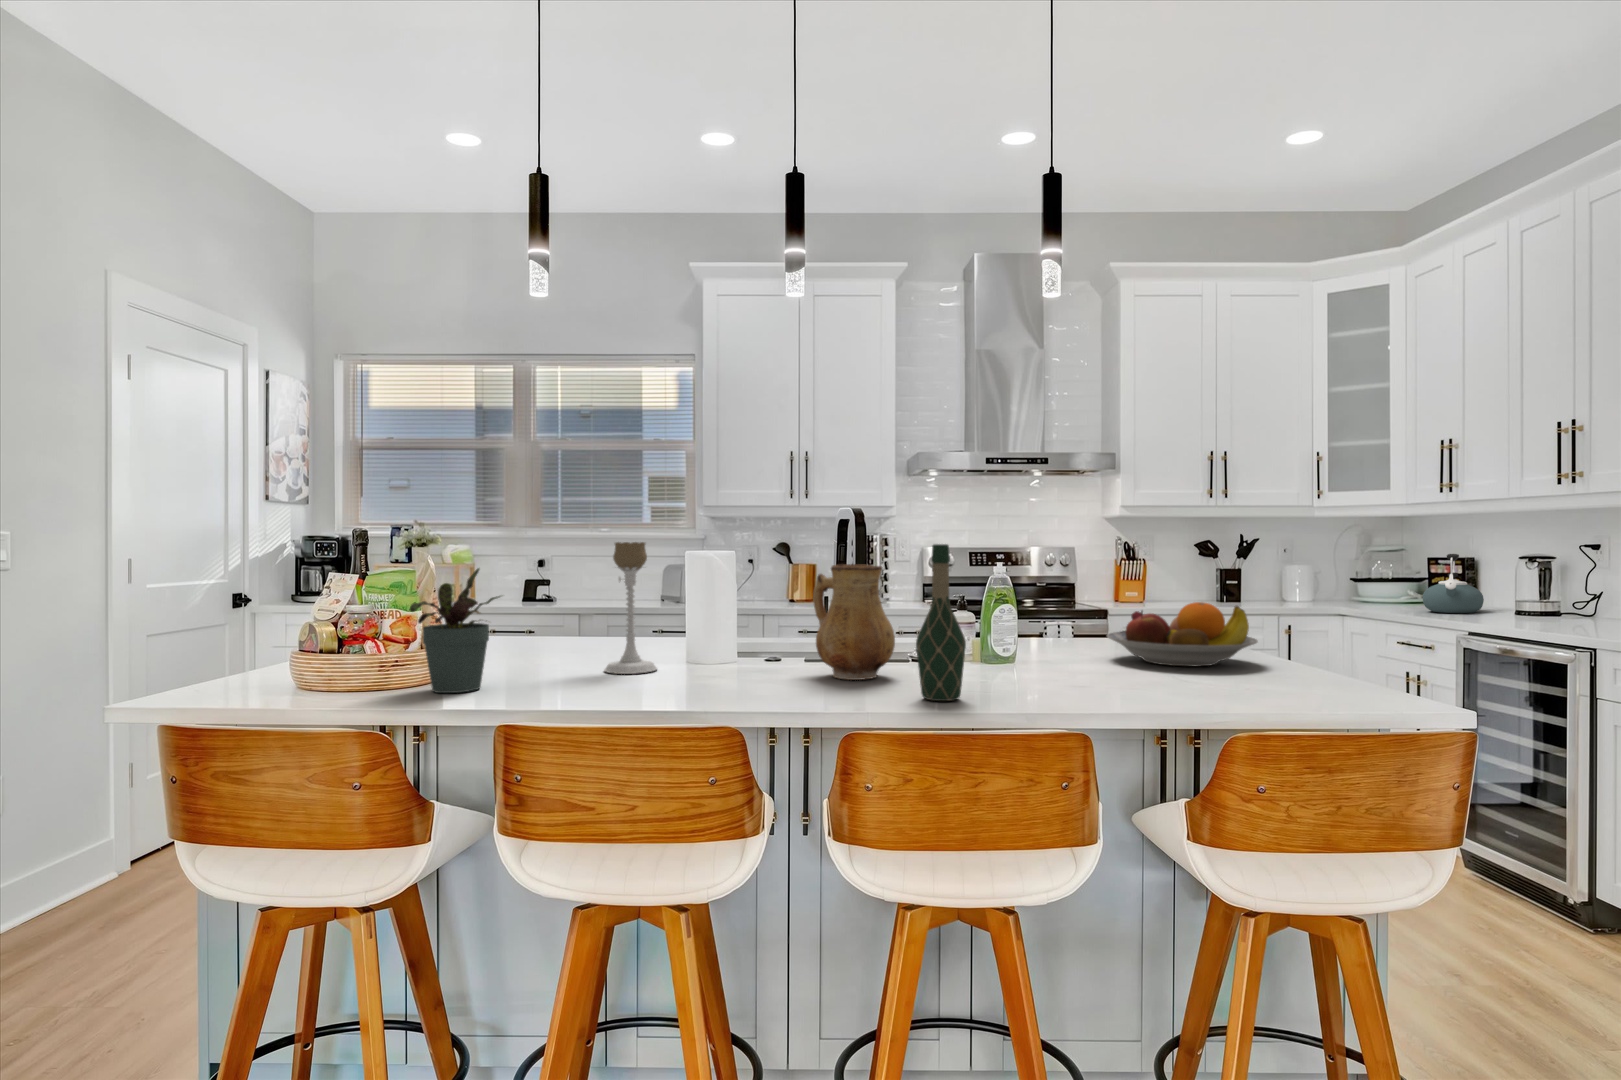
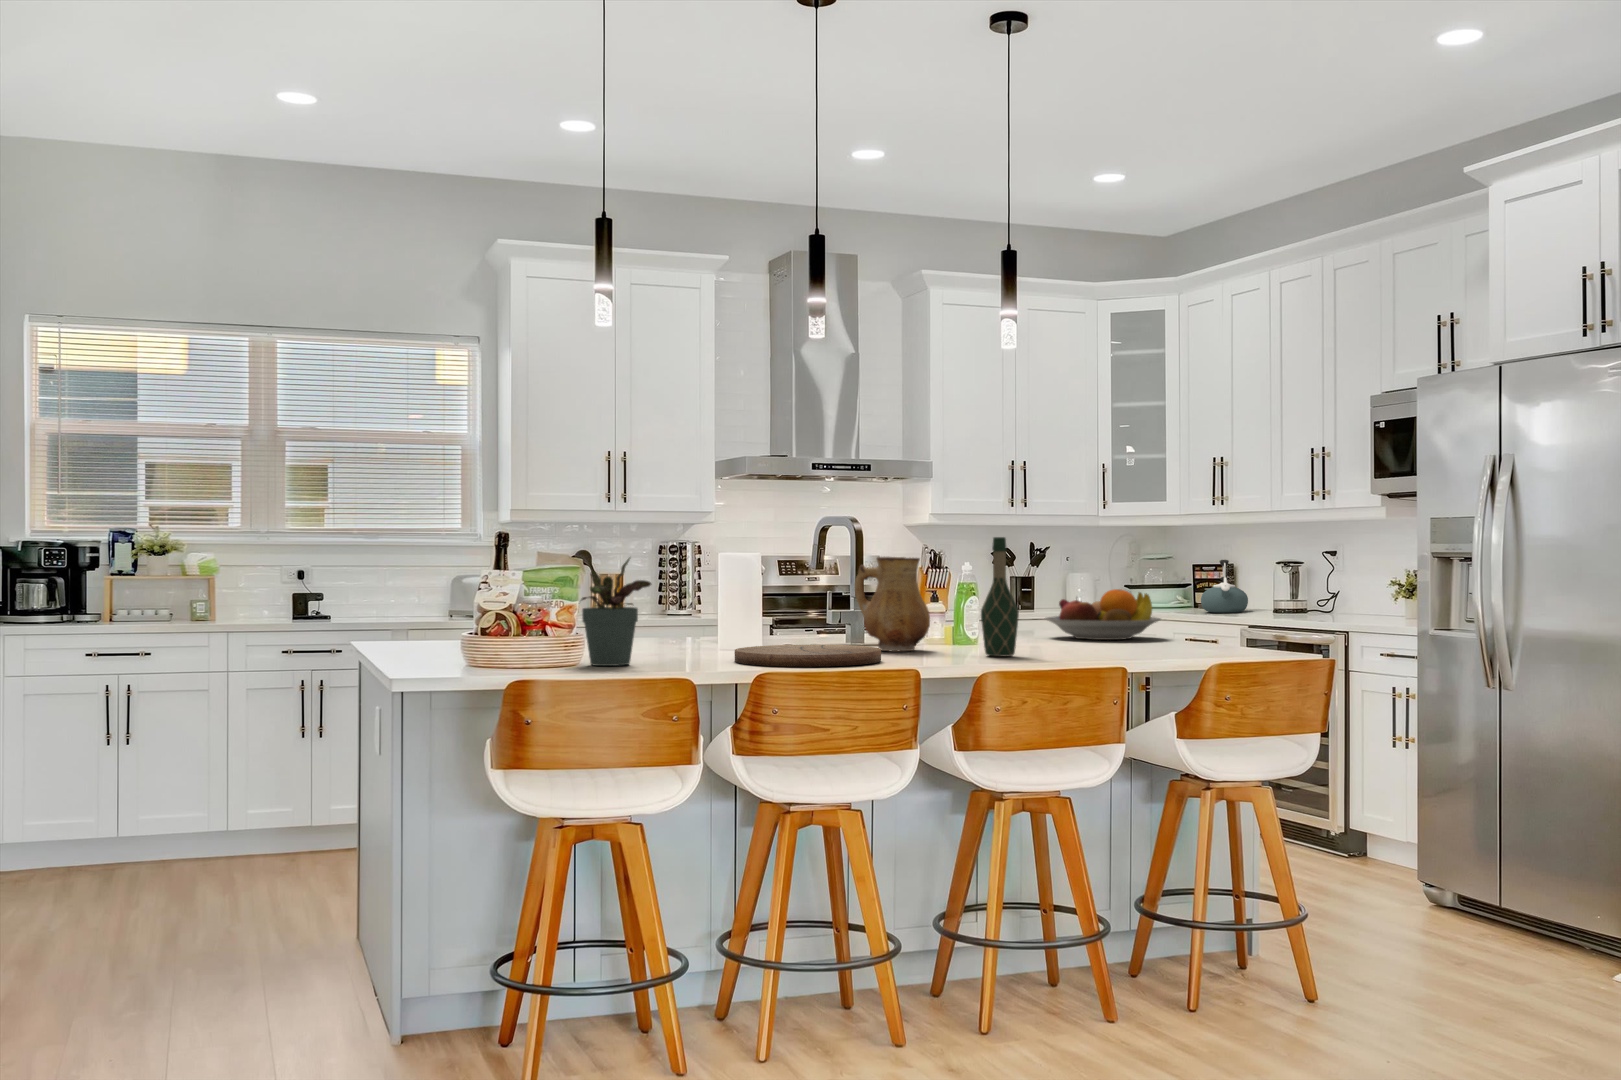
candle holder: present [604,542,657,674] -> none [676,537,724,655]
cutting board: none [589,669,768,712] -> present [735,645,881,667]

